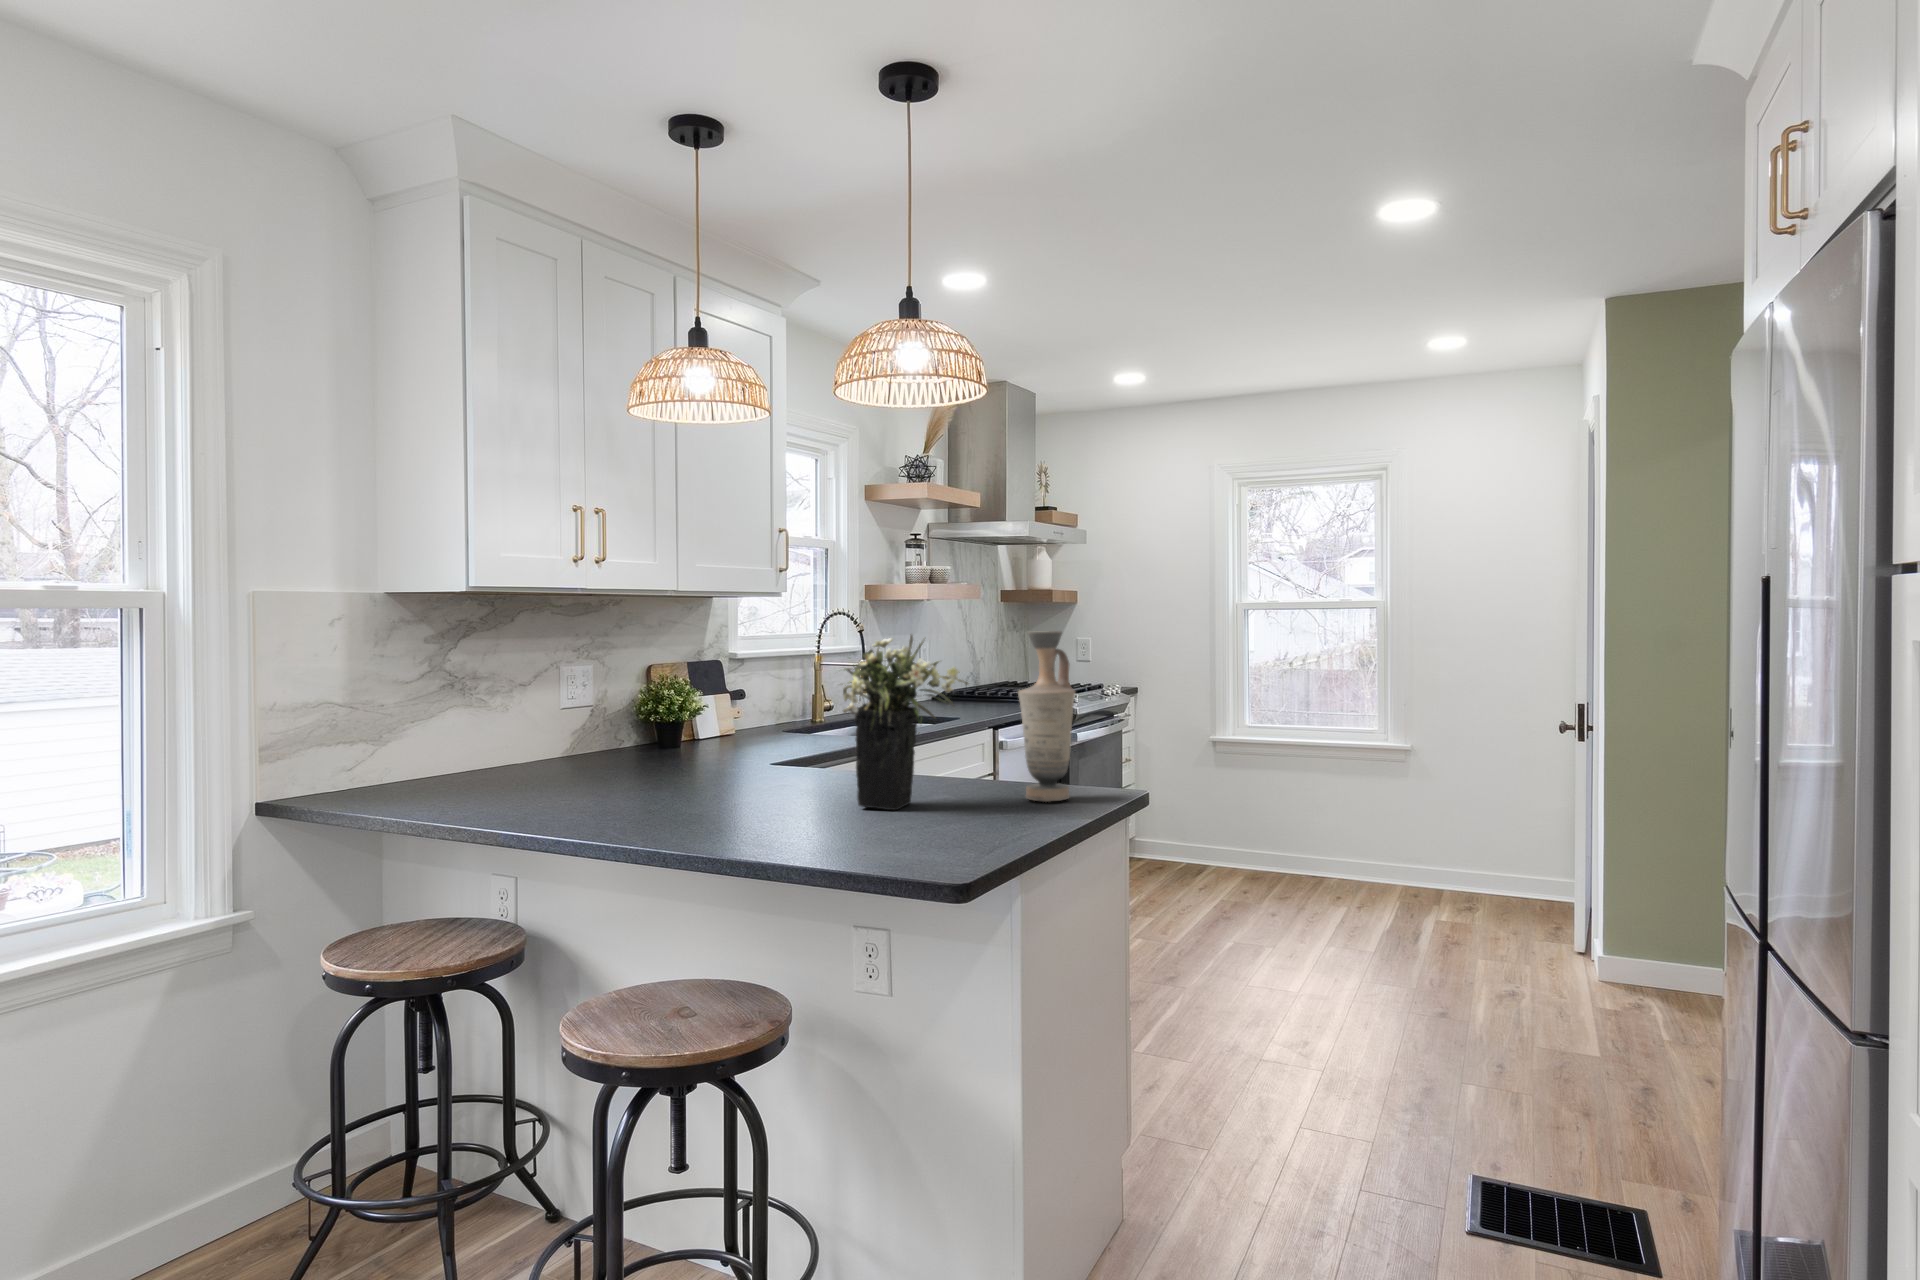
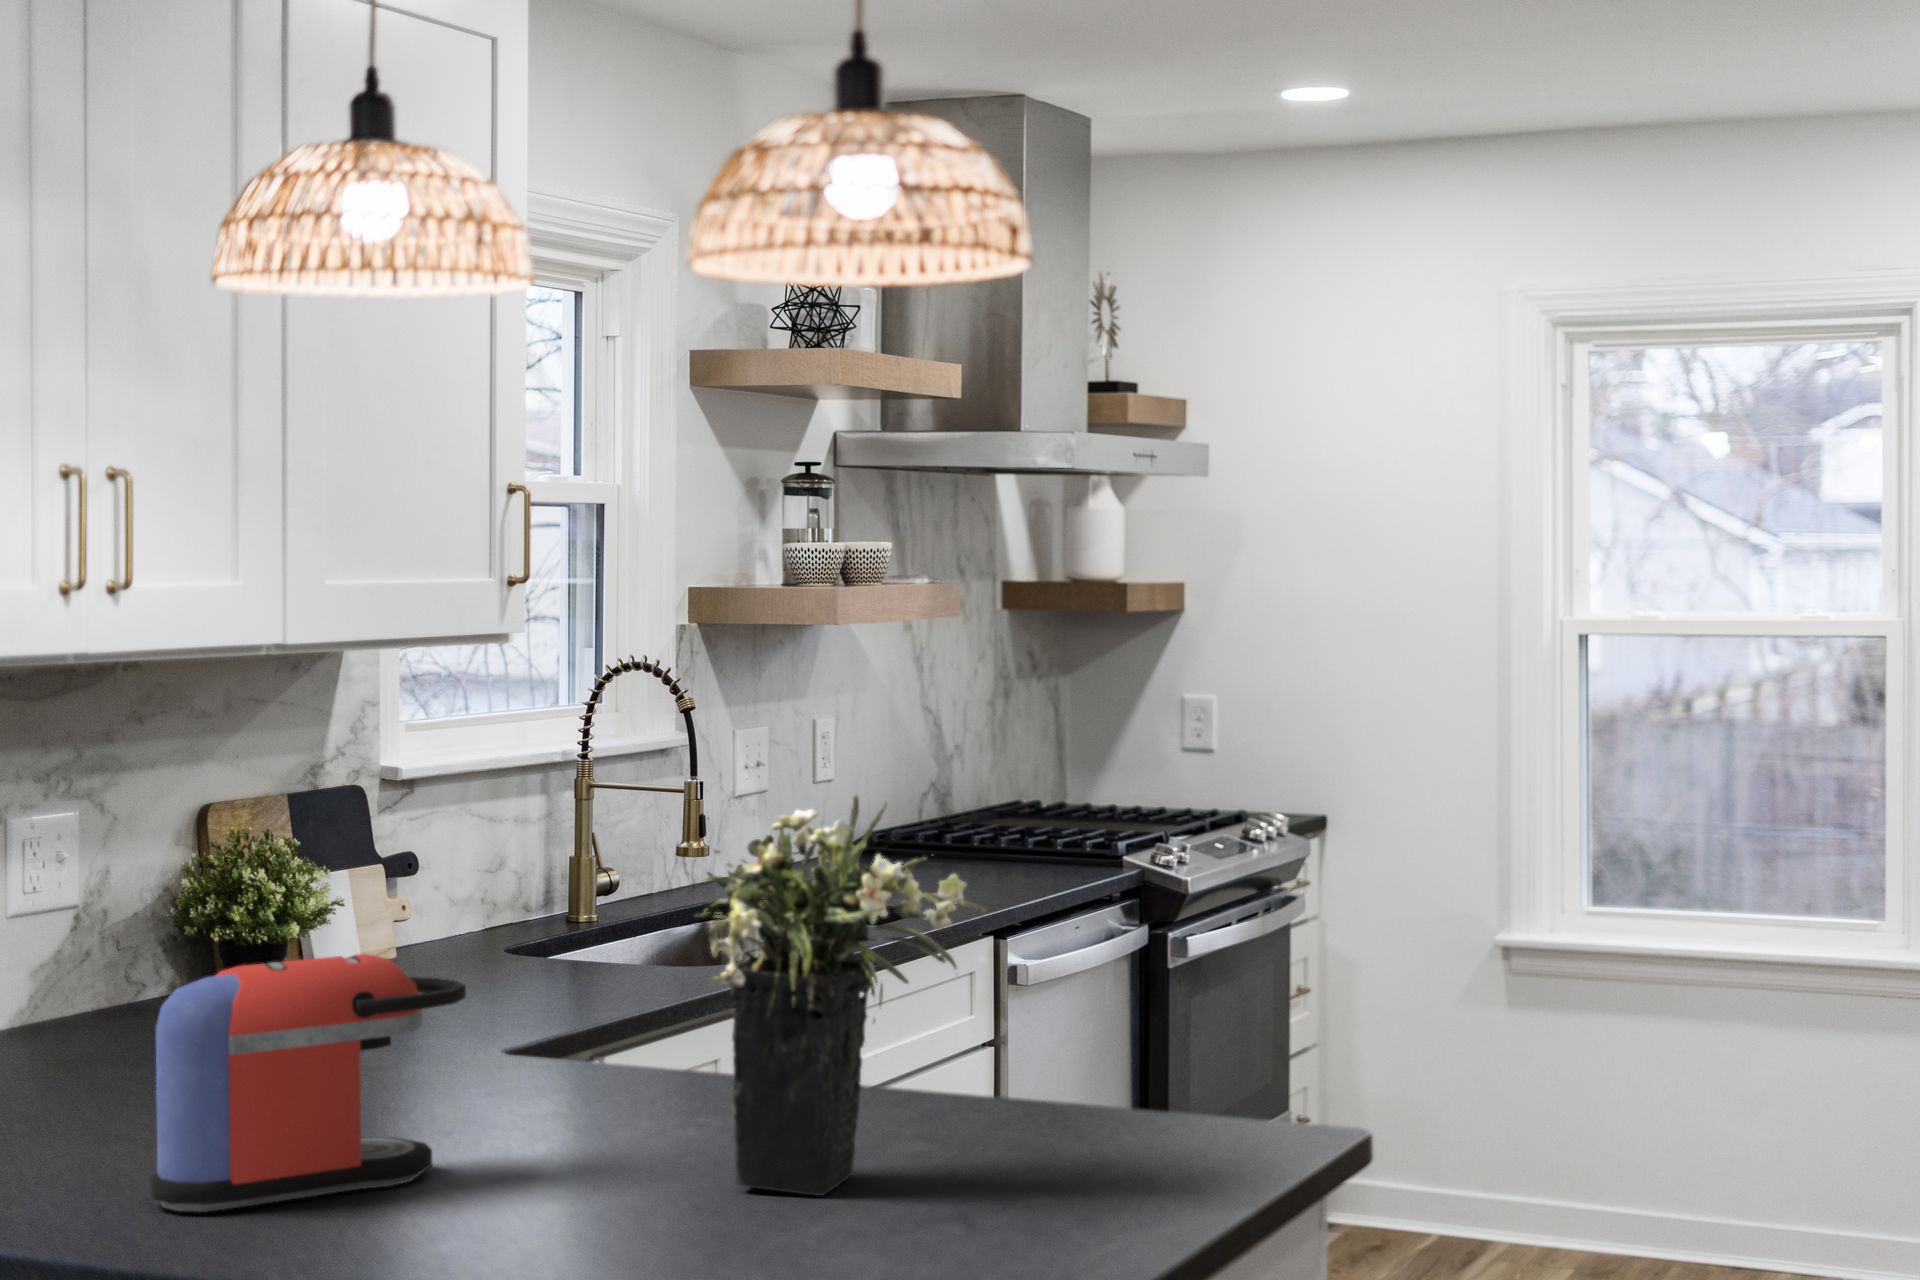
vase: present [1018,631,1075,802] -> none [1093,789,1222,1172]
coffee maker: none [599,706,741,817] -> present [149,954,466,1212]

